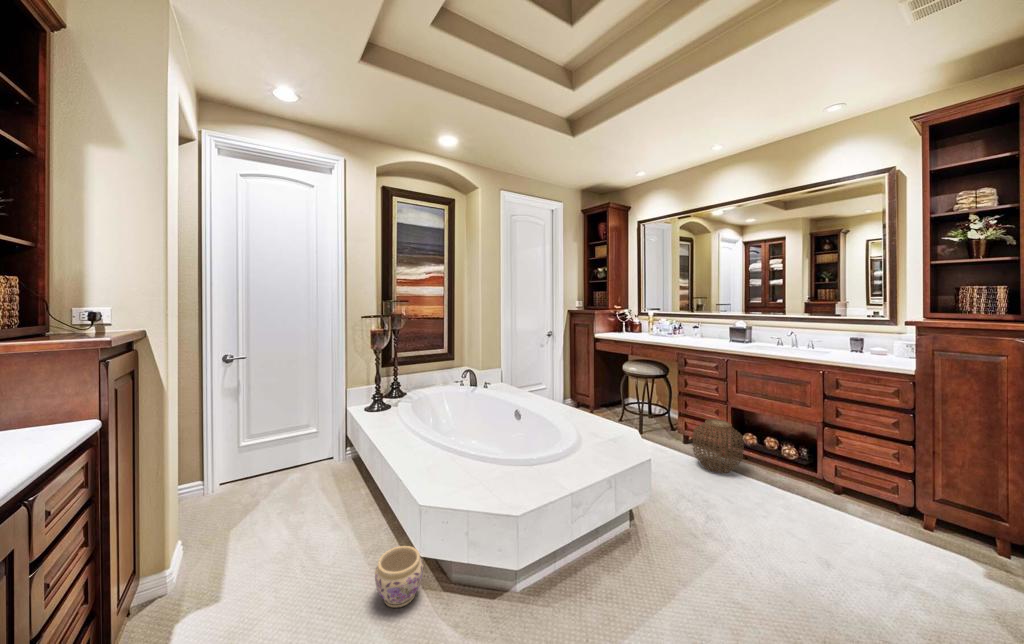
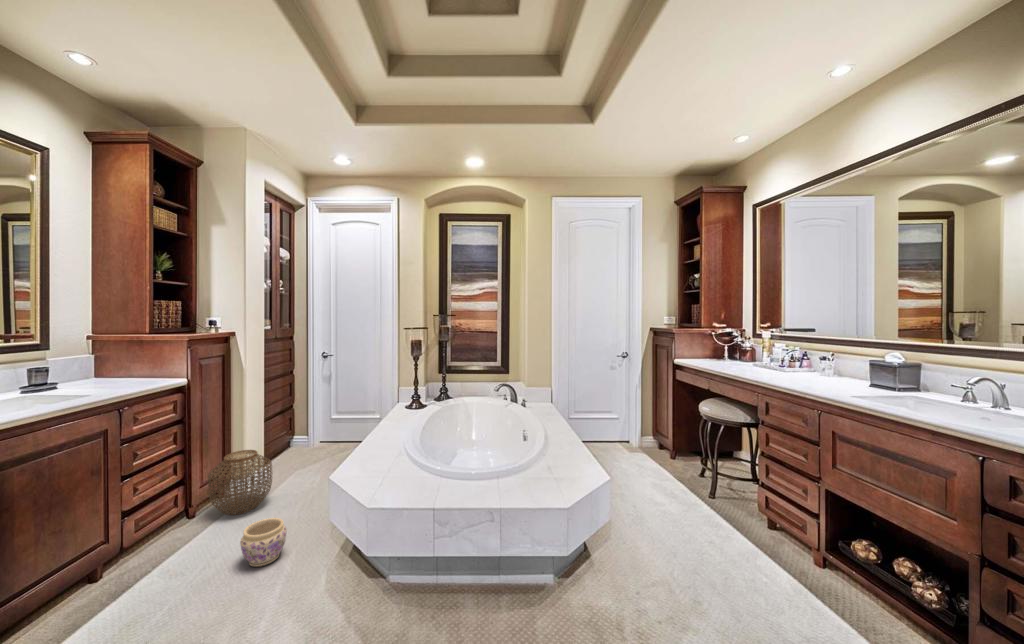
woven basket: present [693,419,744,473] -> present [208,450,272,515]

